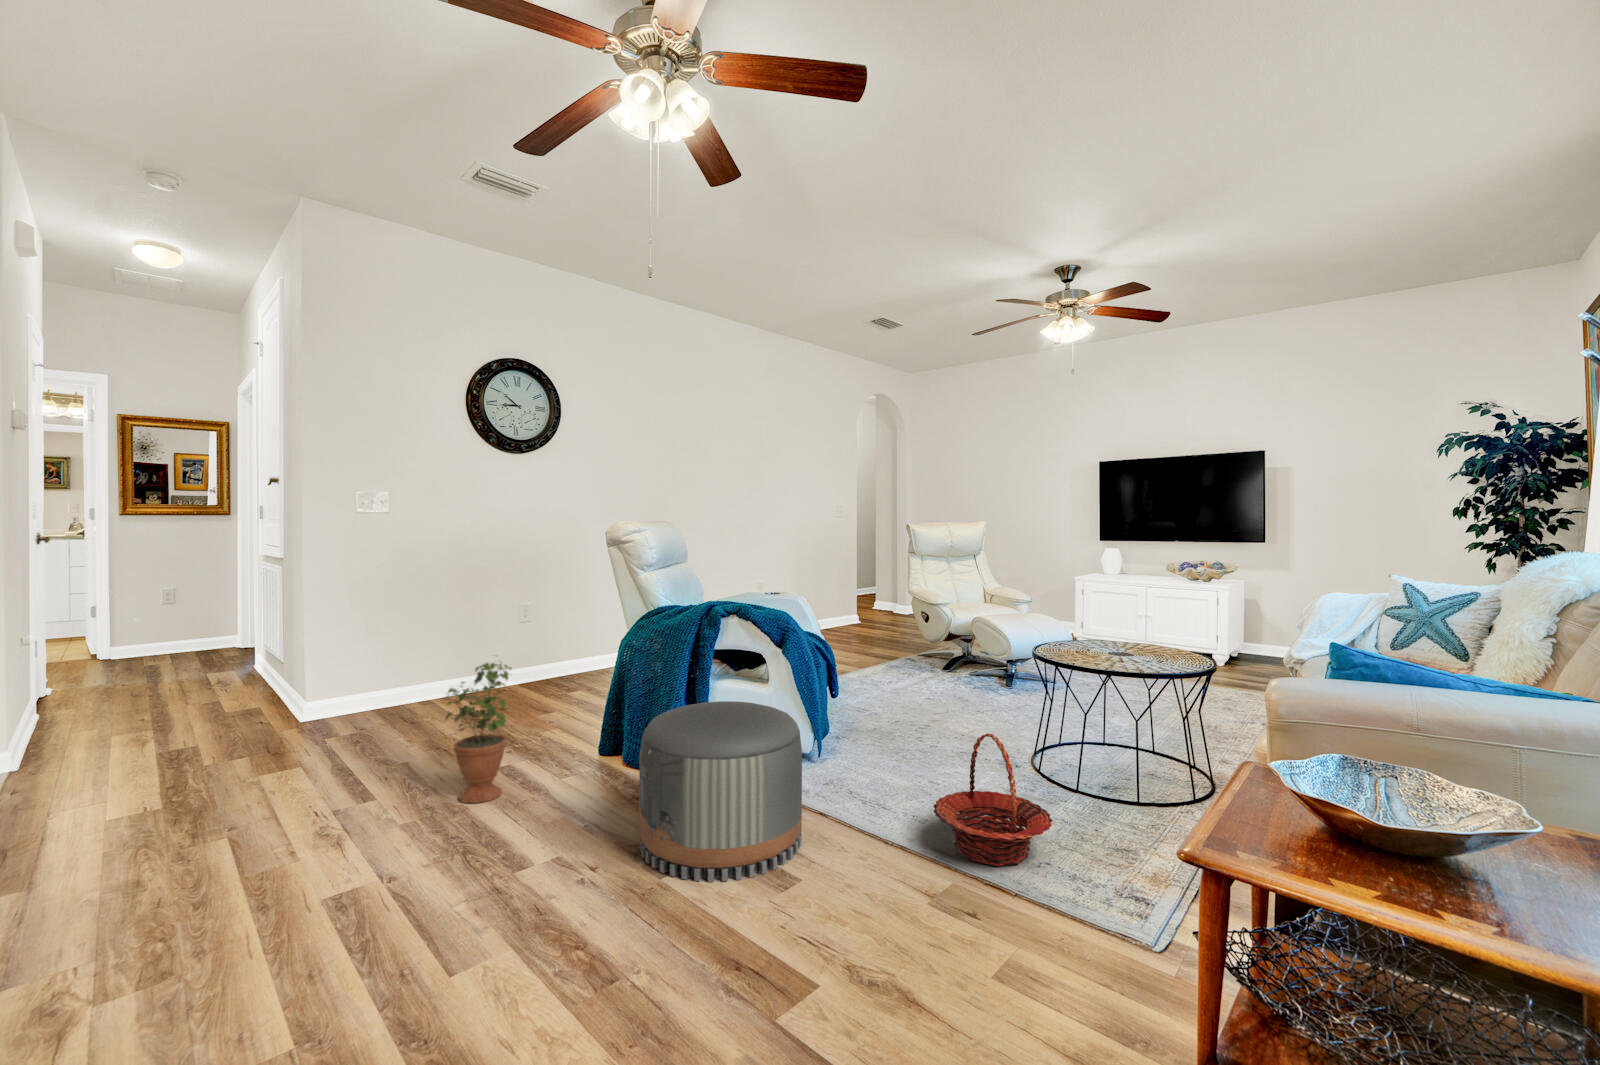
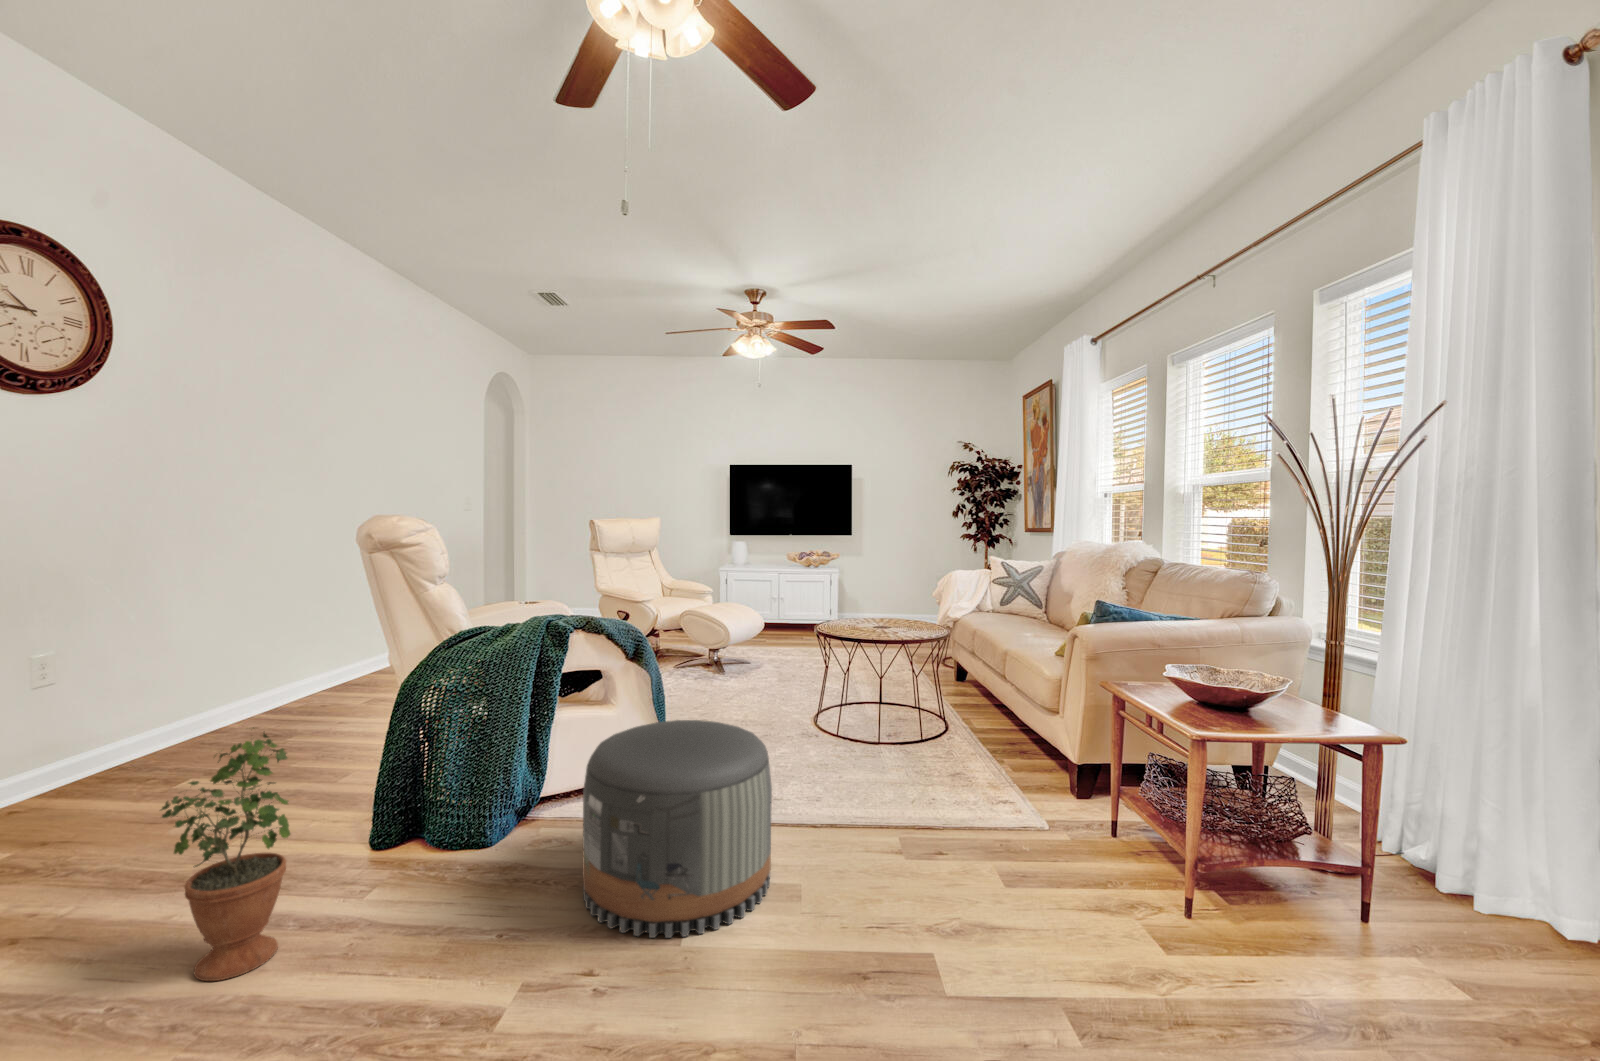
basket: present [933,733,1053,866] -> none [845,705,946,818]

